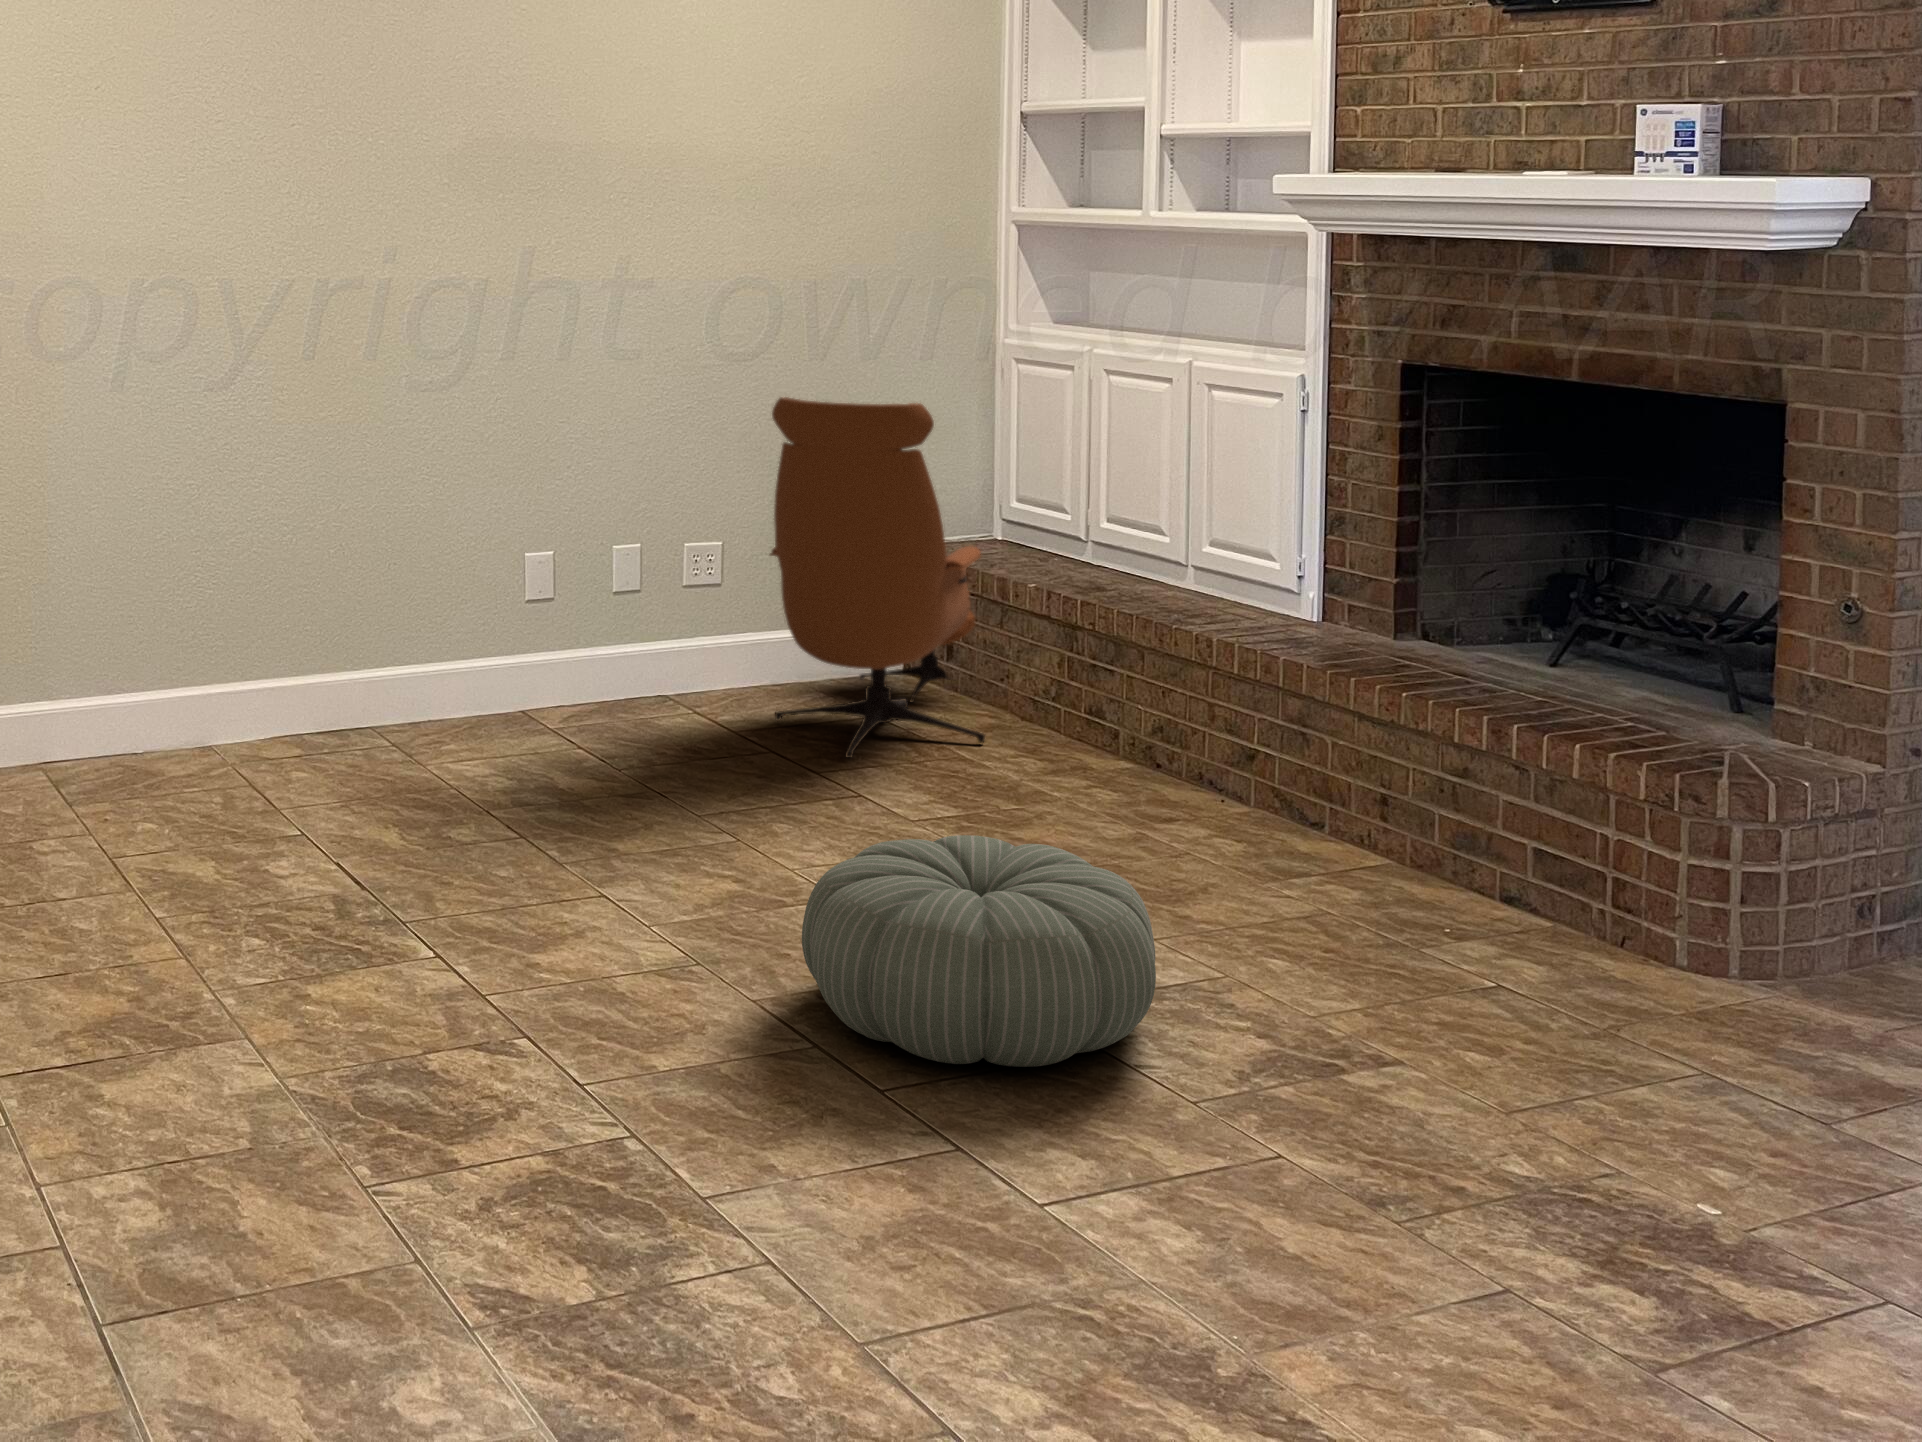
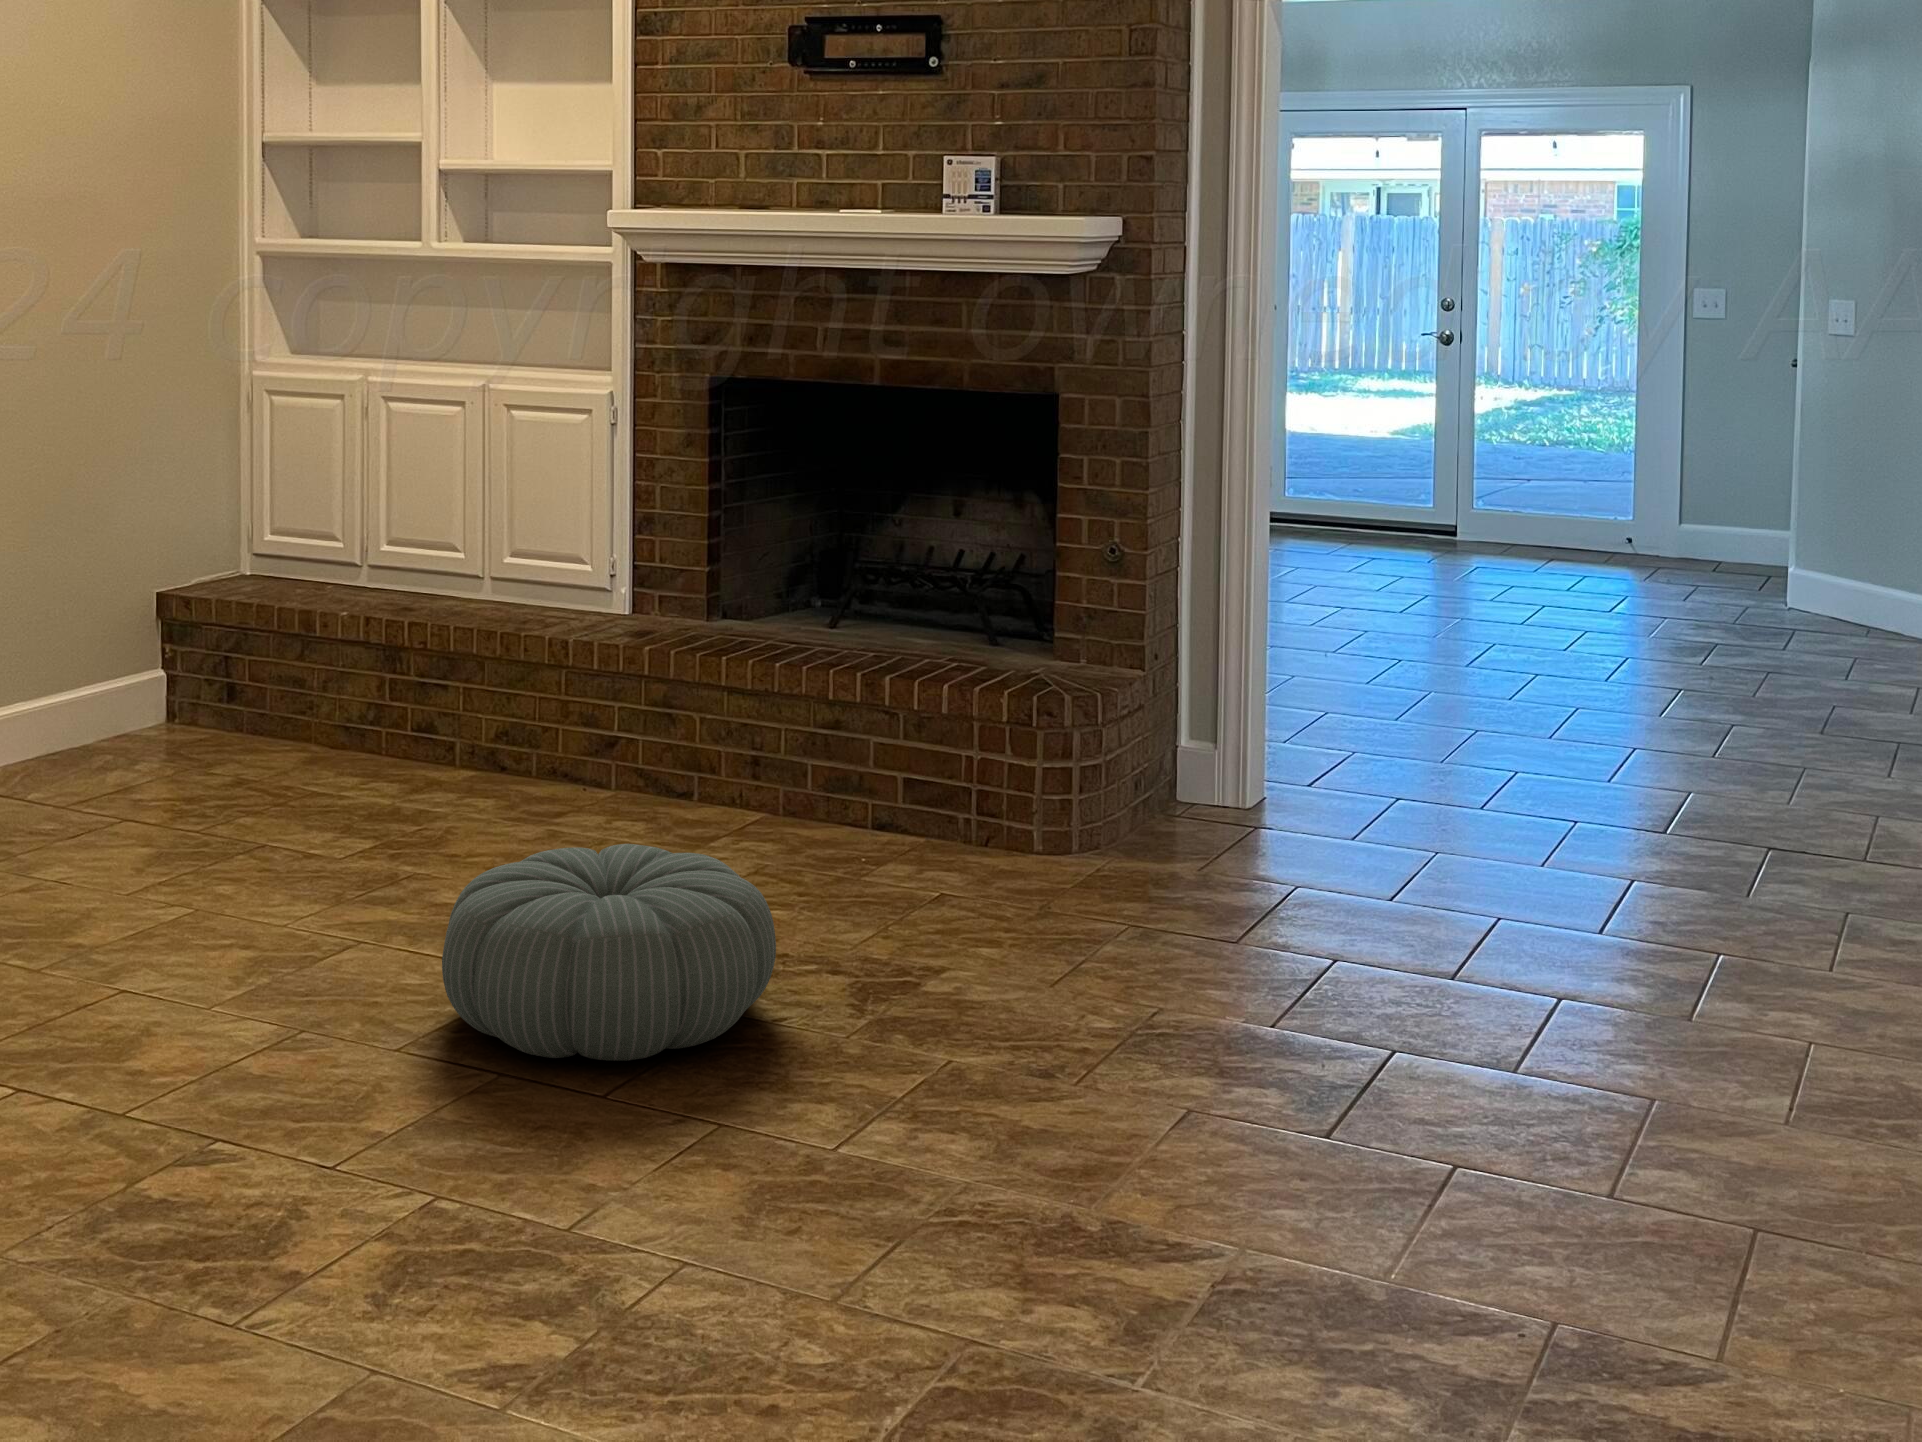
lounge chair: present [770,397,985,758] -> none [97,440,332,817]

